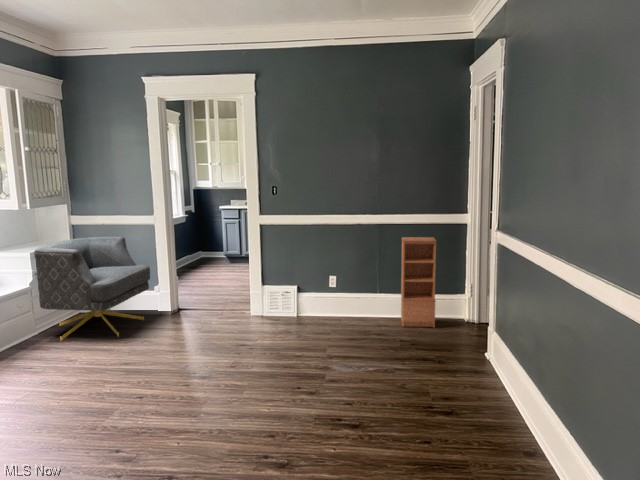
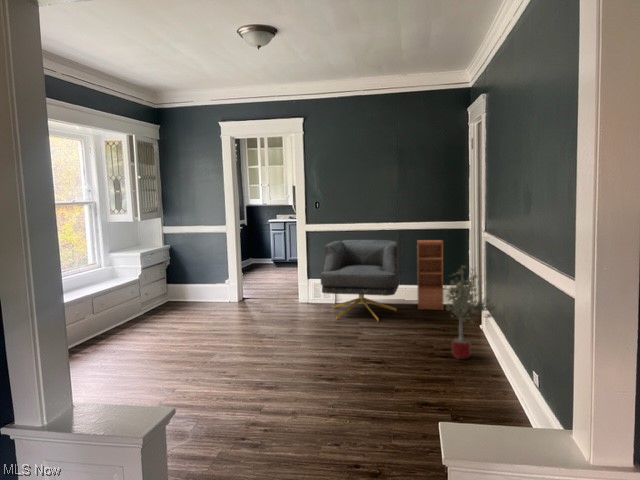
armchair: present [34,237,150,341] -> present [321,240,399,321]
potted tree: none [448,284,533,420] -> present [445,266,495,360]

